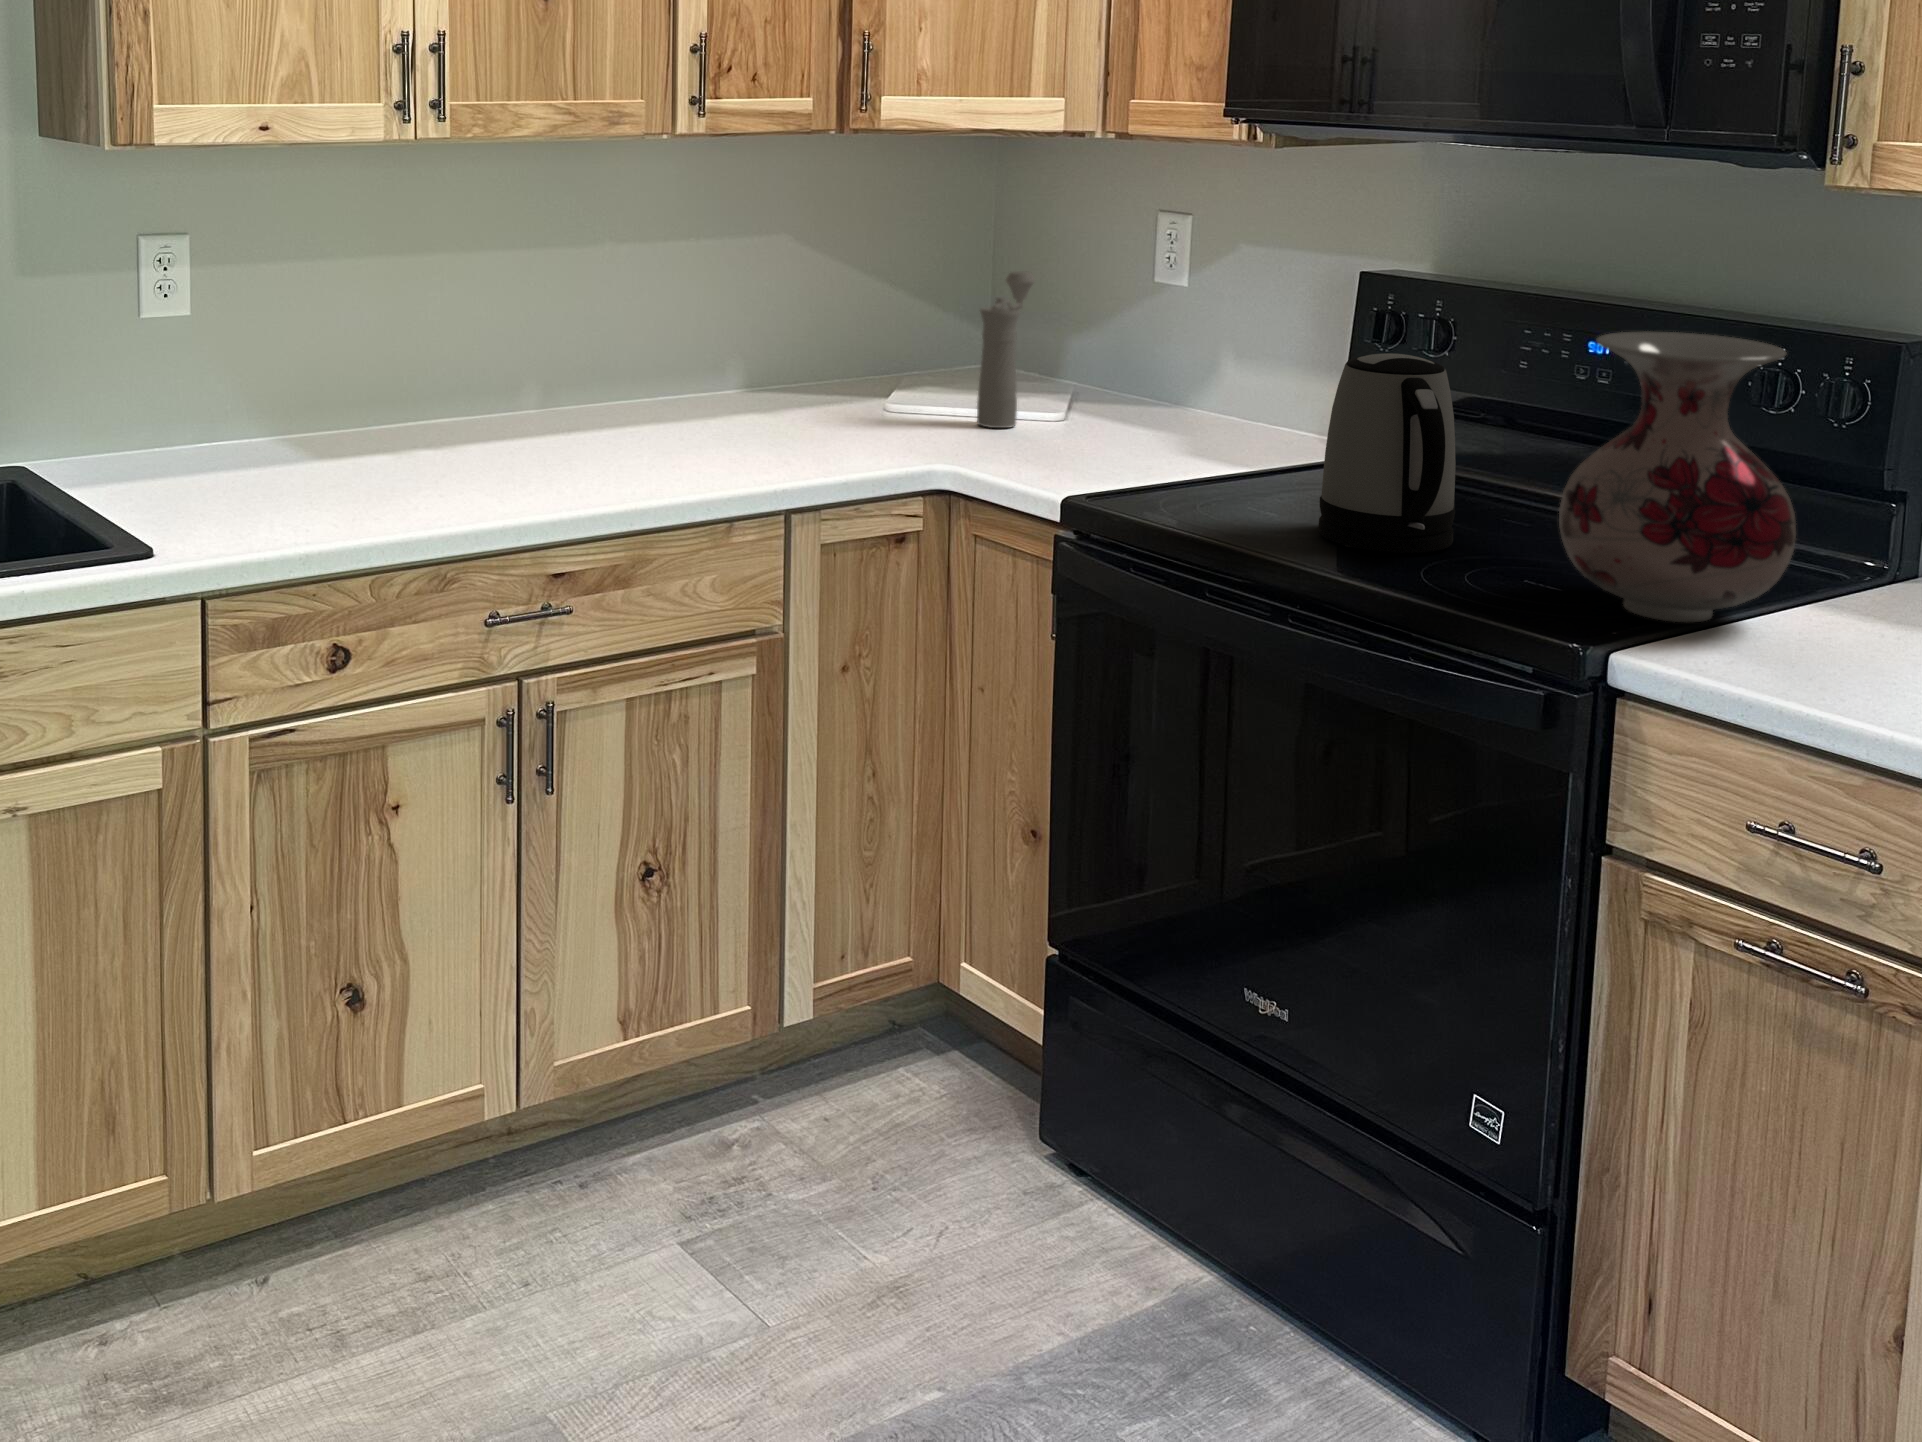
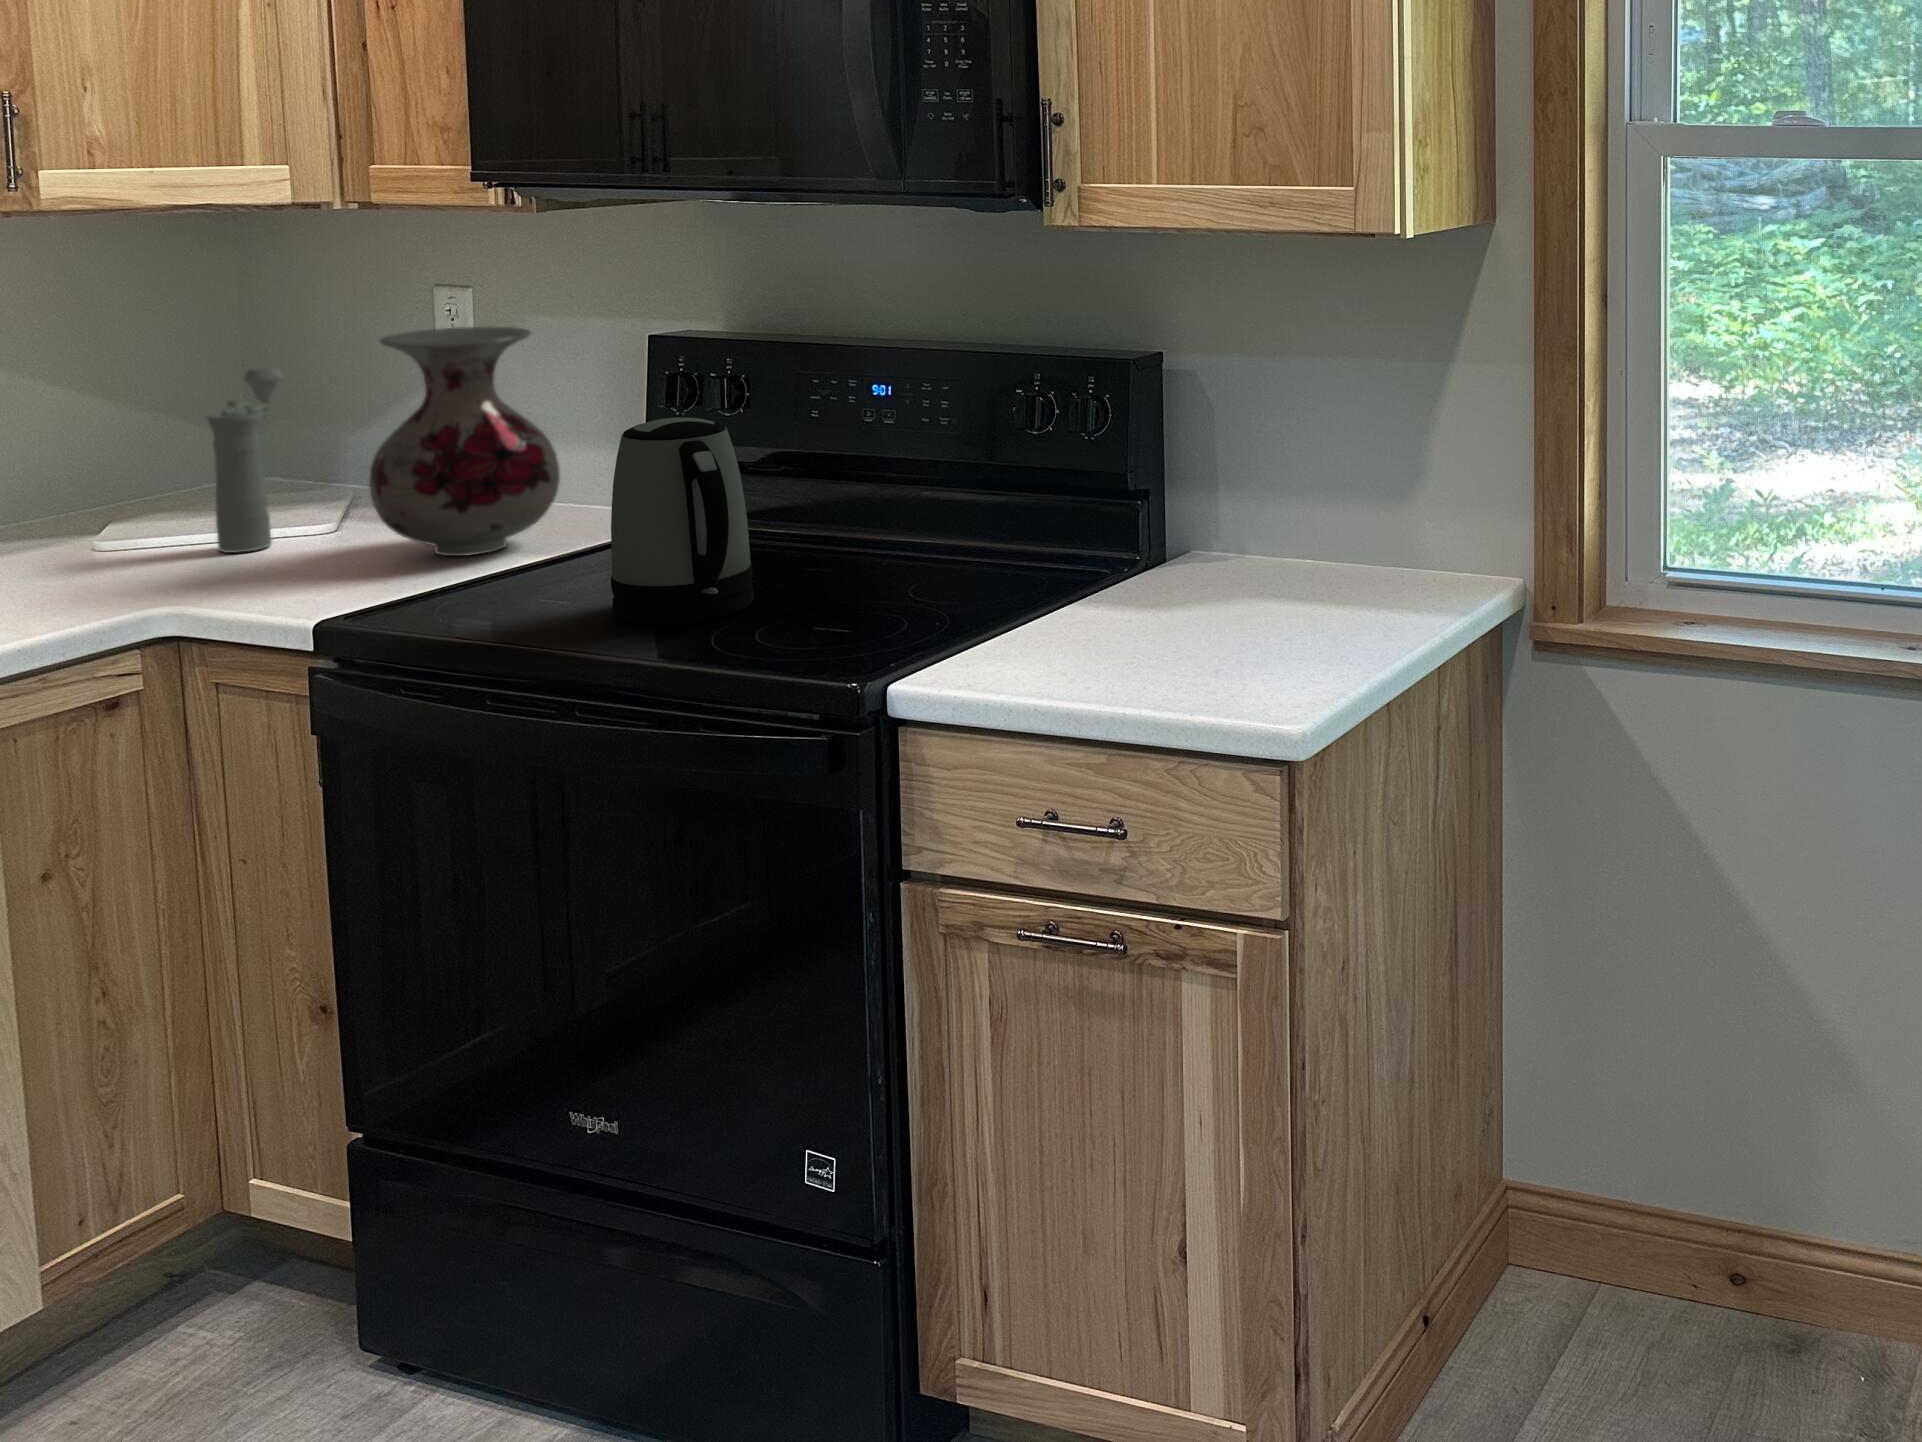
vase: present [1559,331,1796,622] -> present [369,327,560,556]

